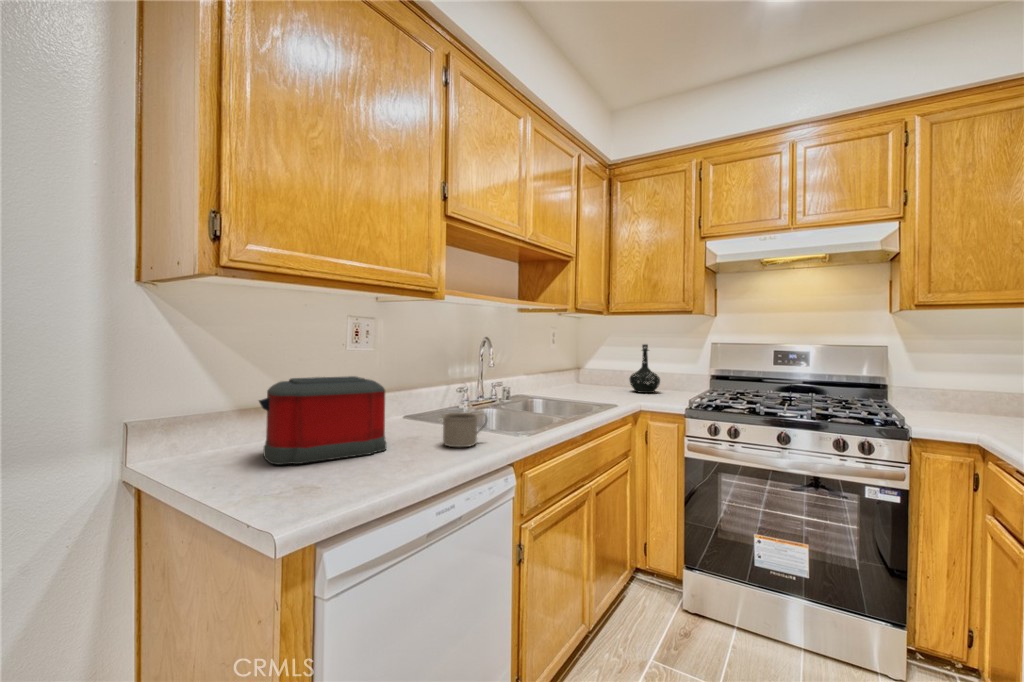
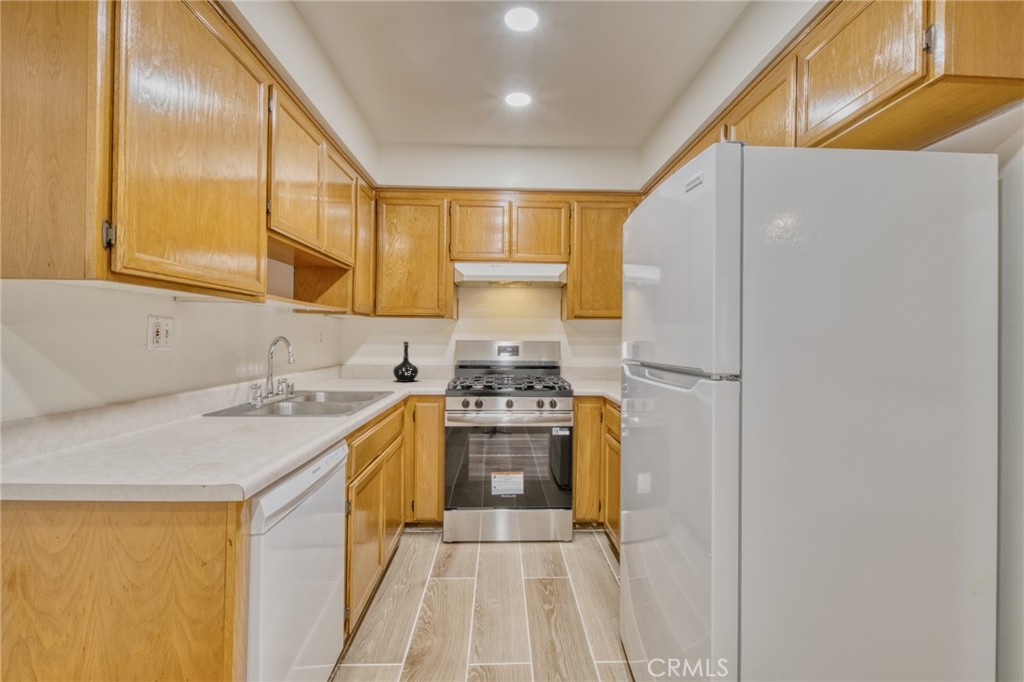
toaster: present [259,376,386,464] -> none [91,375,231,462]
mug: present [443,413,487,447] -> none [279,400,318,430]

